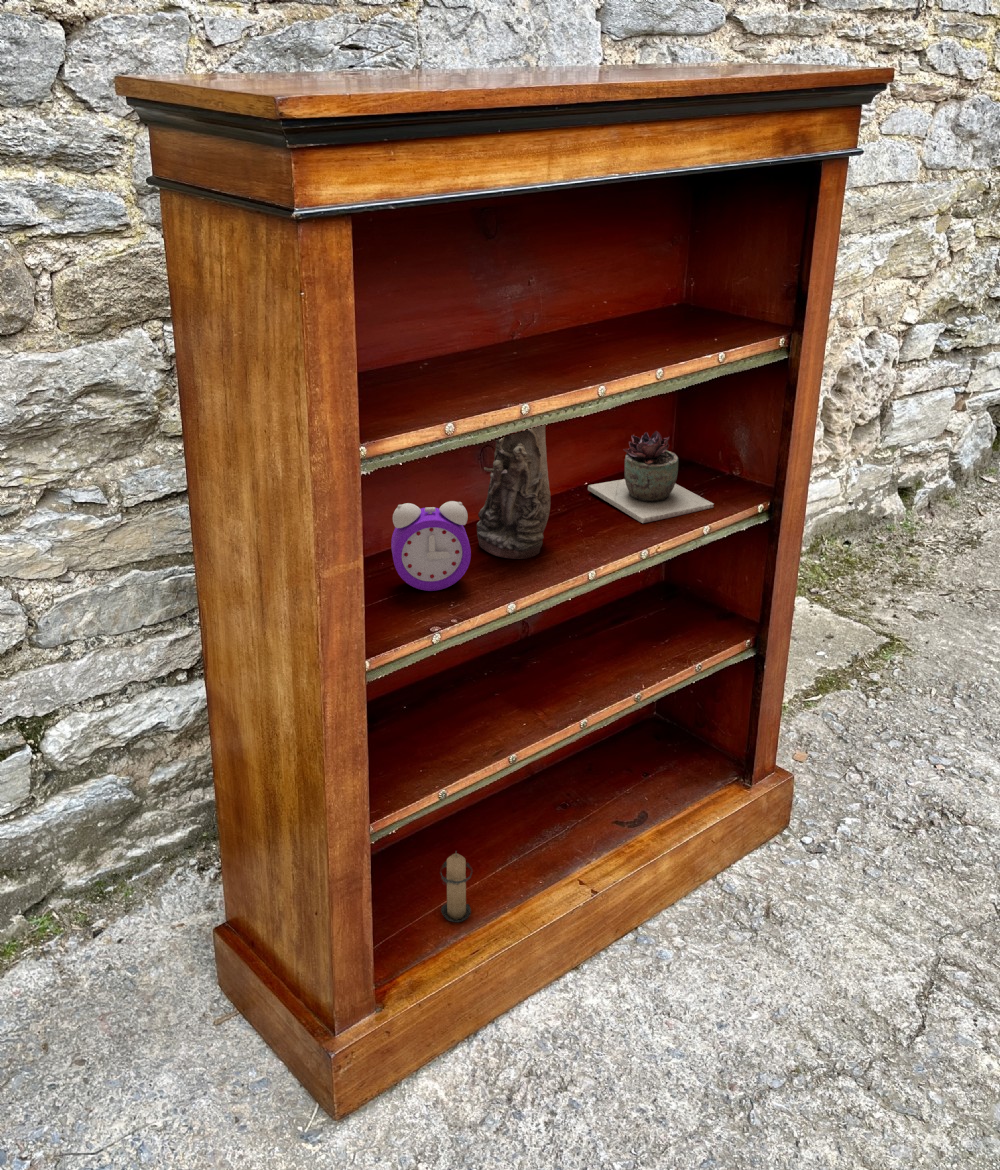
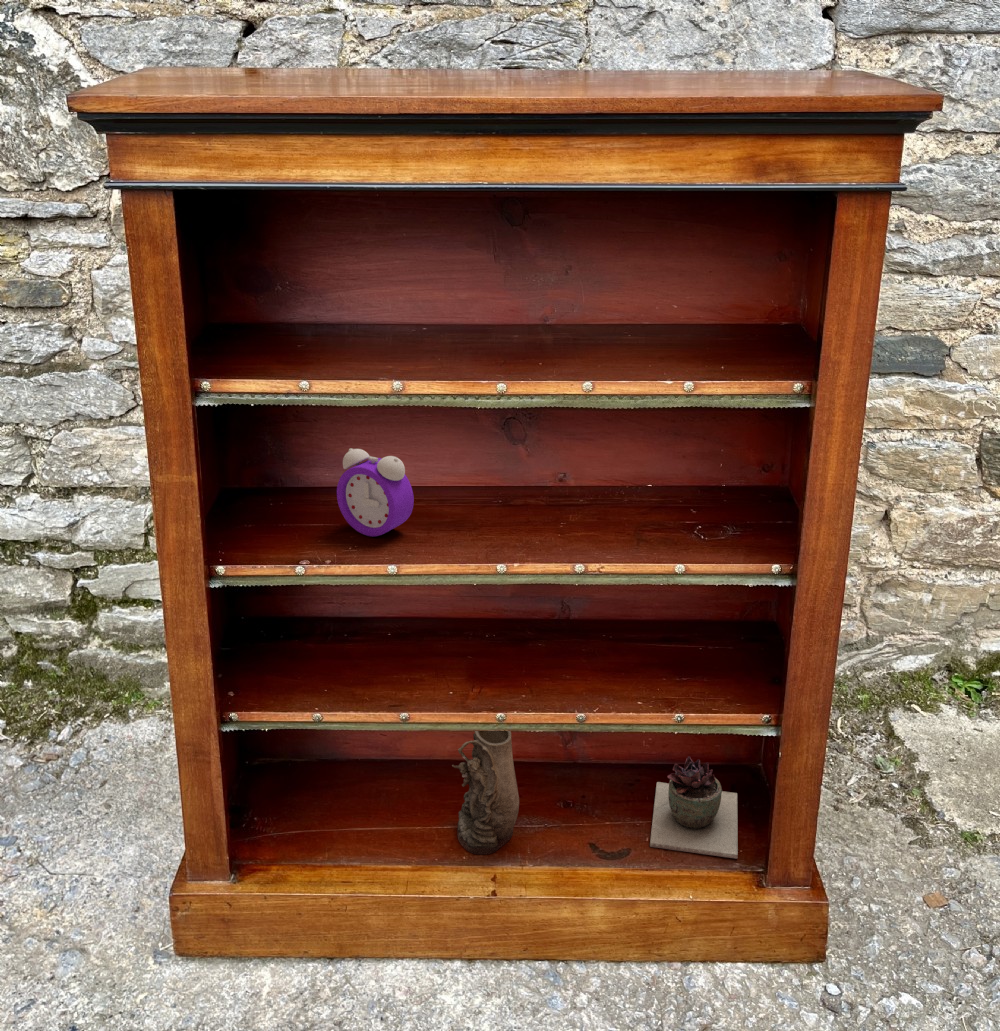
vase: present [477,425,550,559] -> present [452,731,519,854]
succulent plant: present [588,431,714,523] -> present [650,756,738,859]
candle: present [440,851,473,922] -> none [353,788,391,860]

